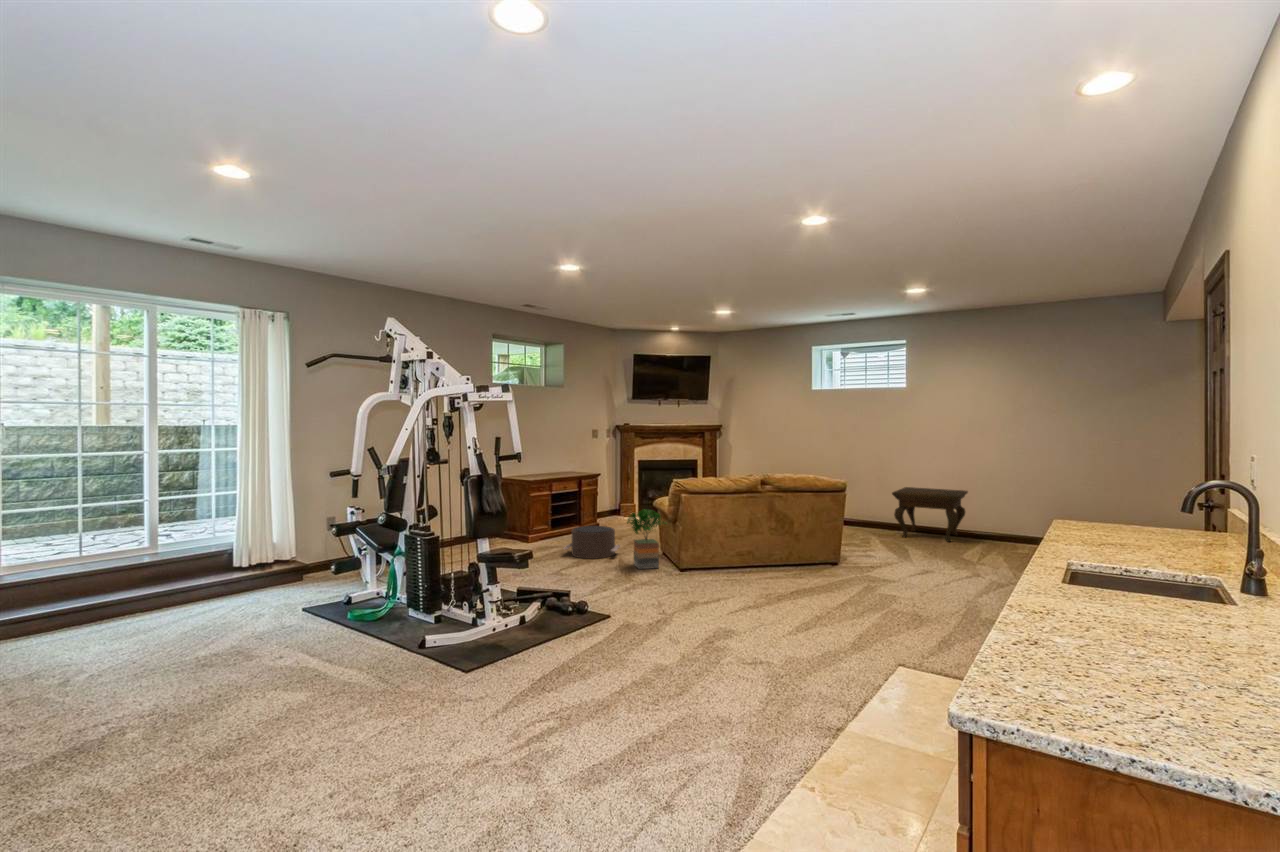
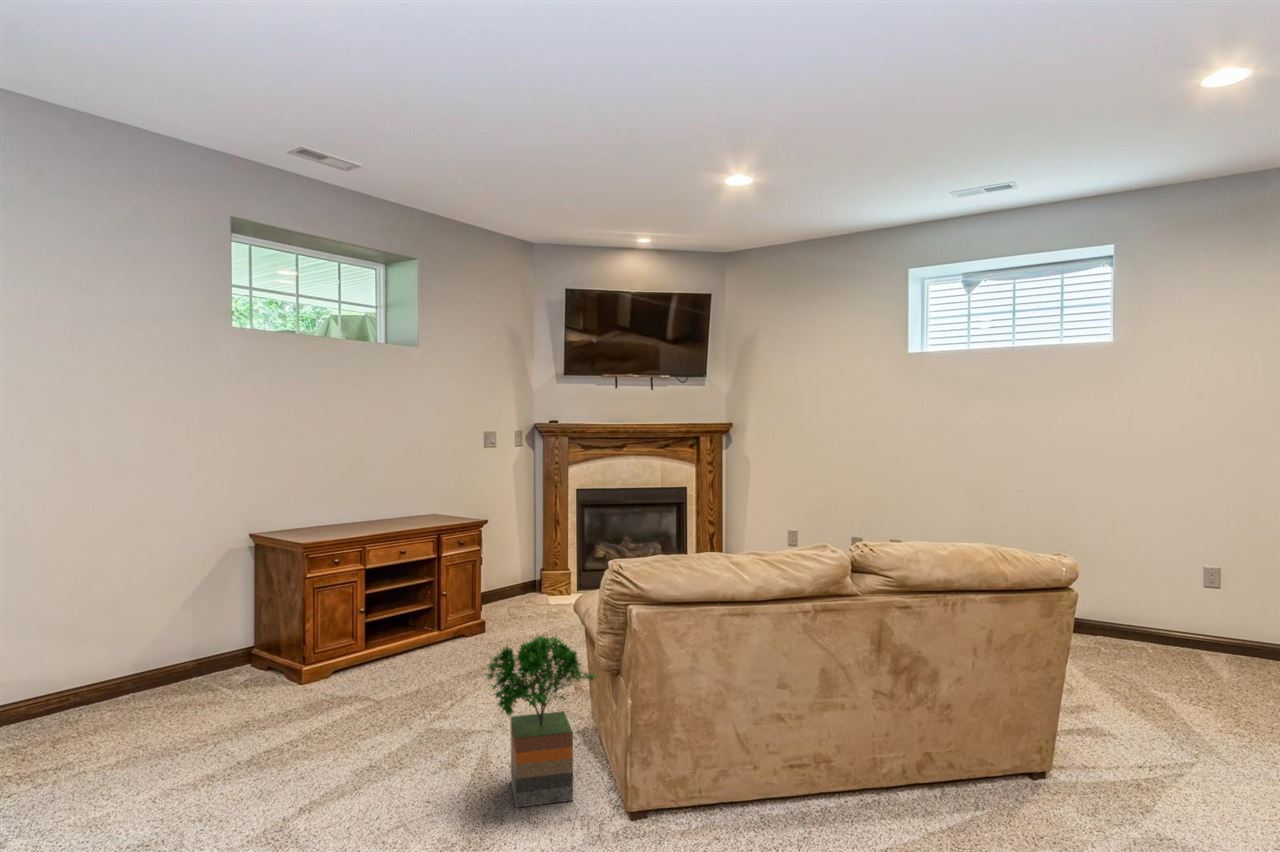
side table: present [892,487,968,542] -> none [1100,546,1267,676]
pouf: present [563,526,620,559] -> none [345,656,494,753]

